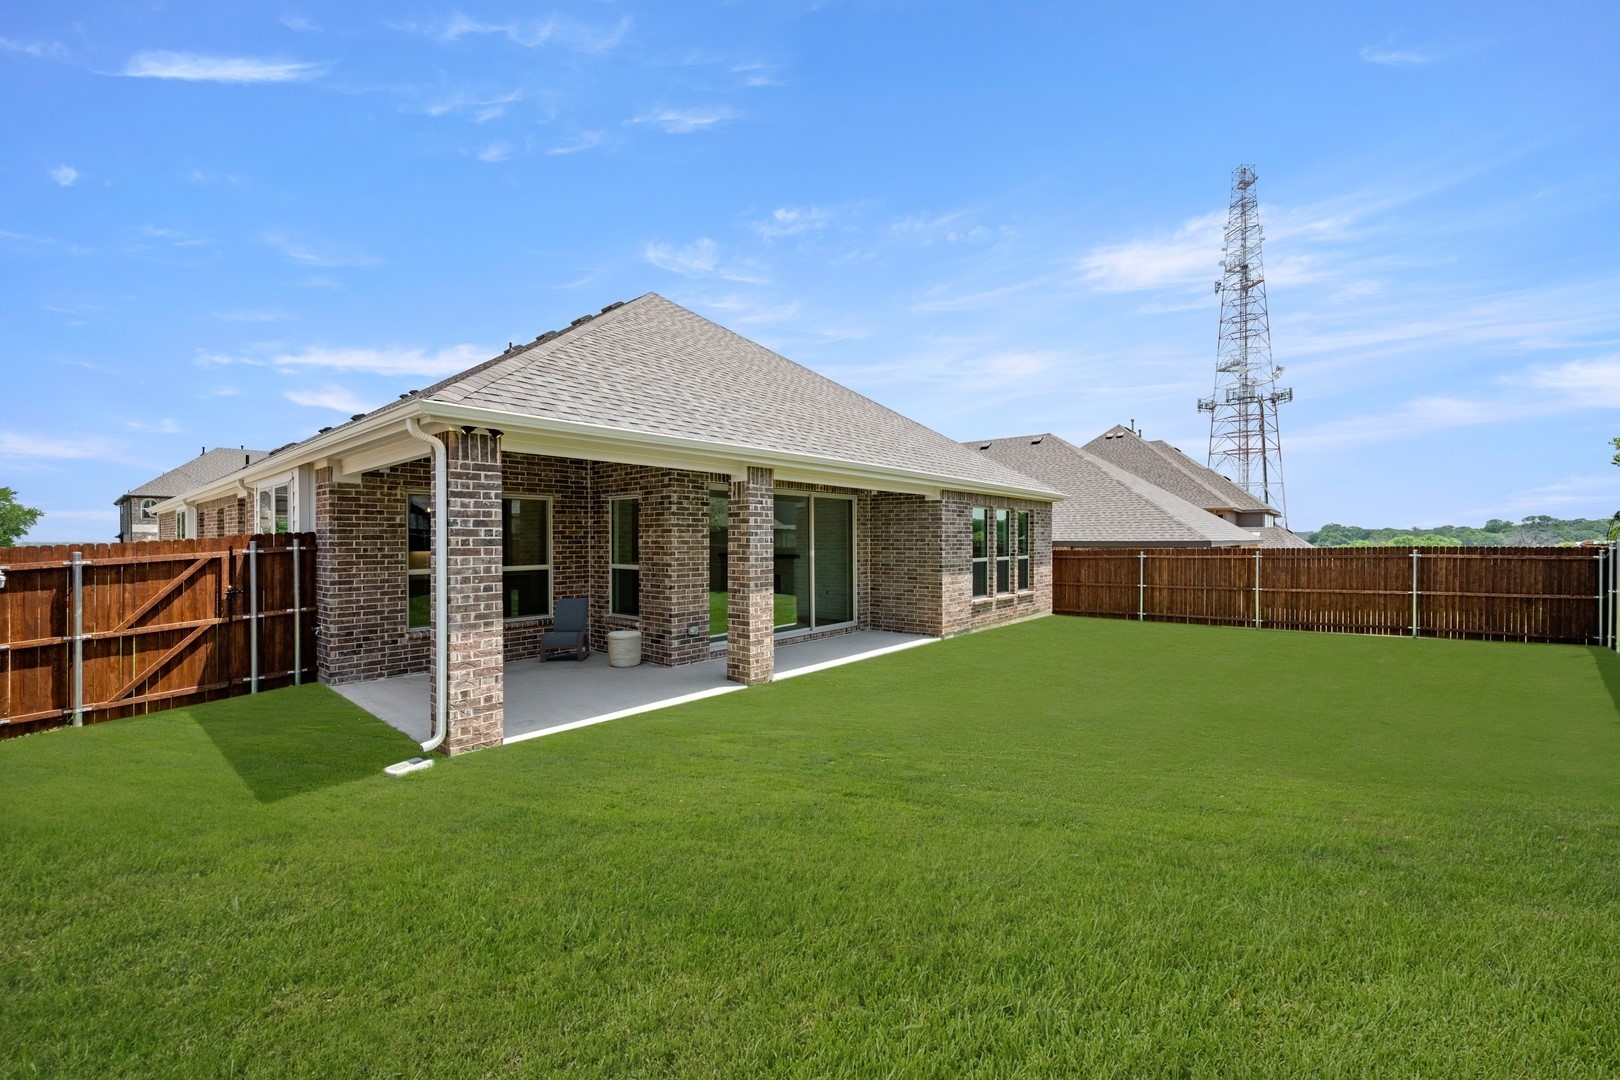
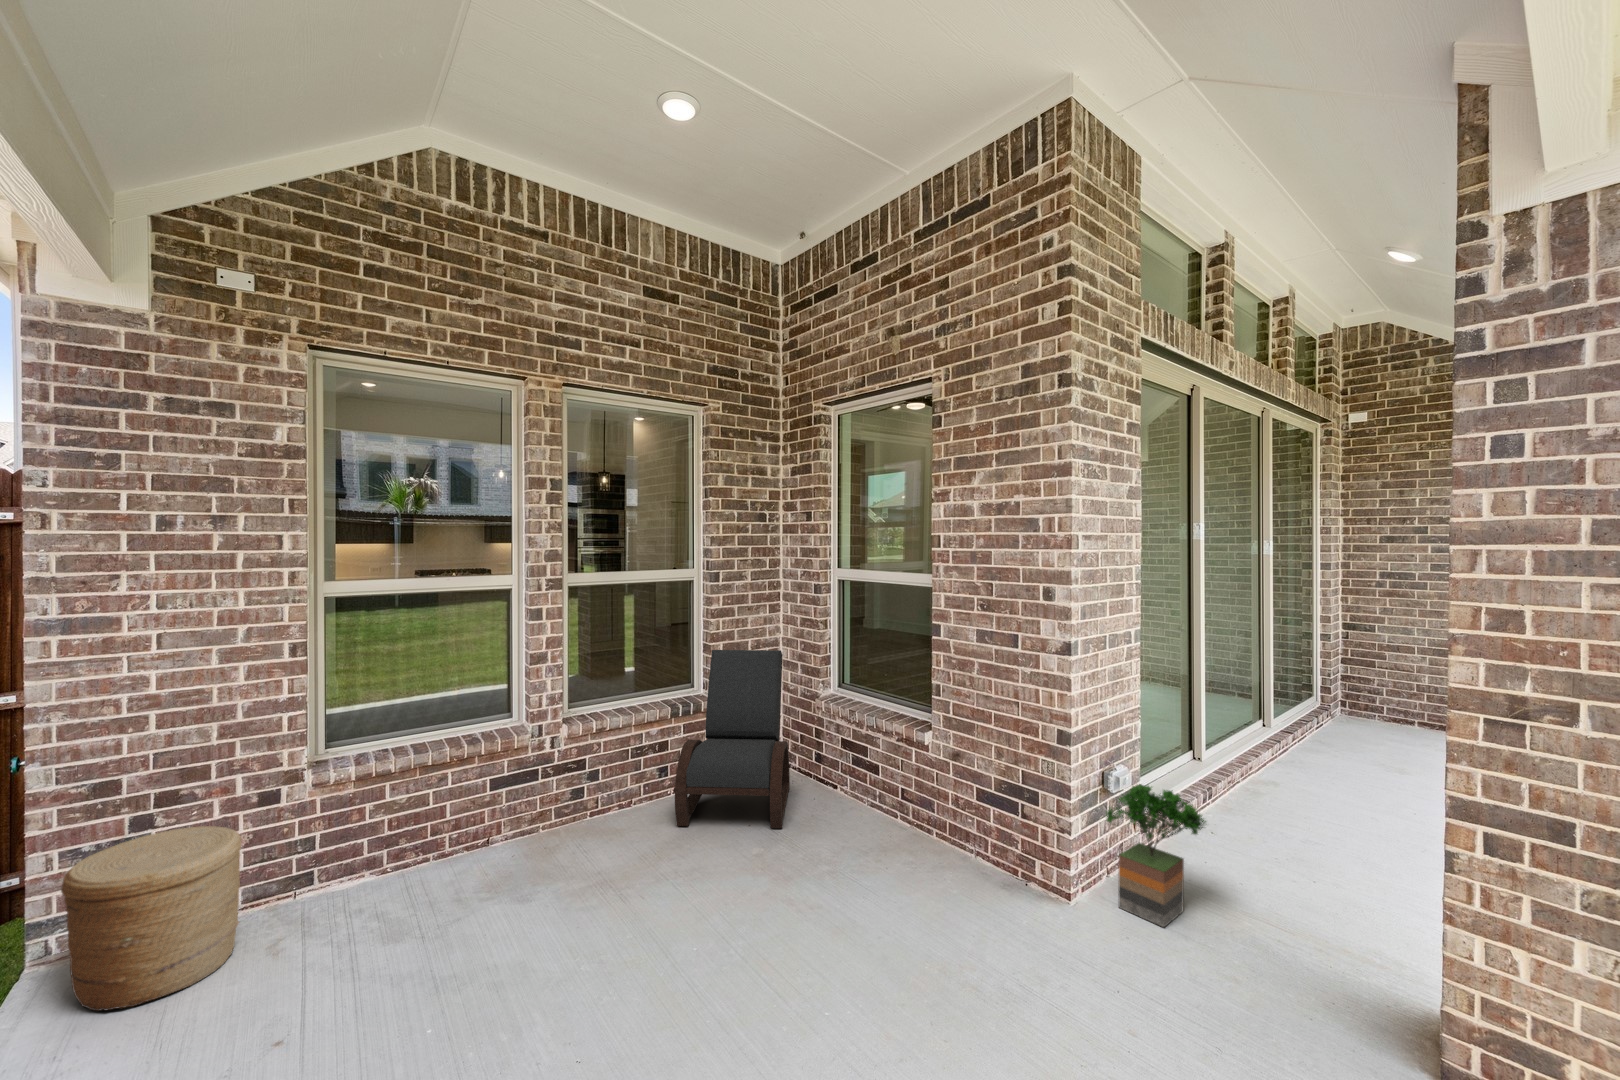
potted tree: none [682,630,711,670] -> present [1106,784,1206,927]
woven basket: present [607,631,642,667] -> present [61,826,241,1011]

